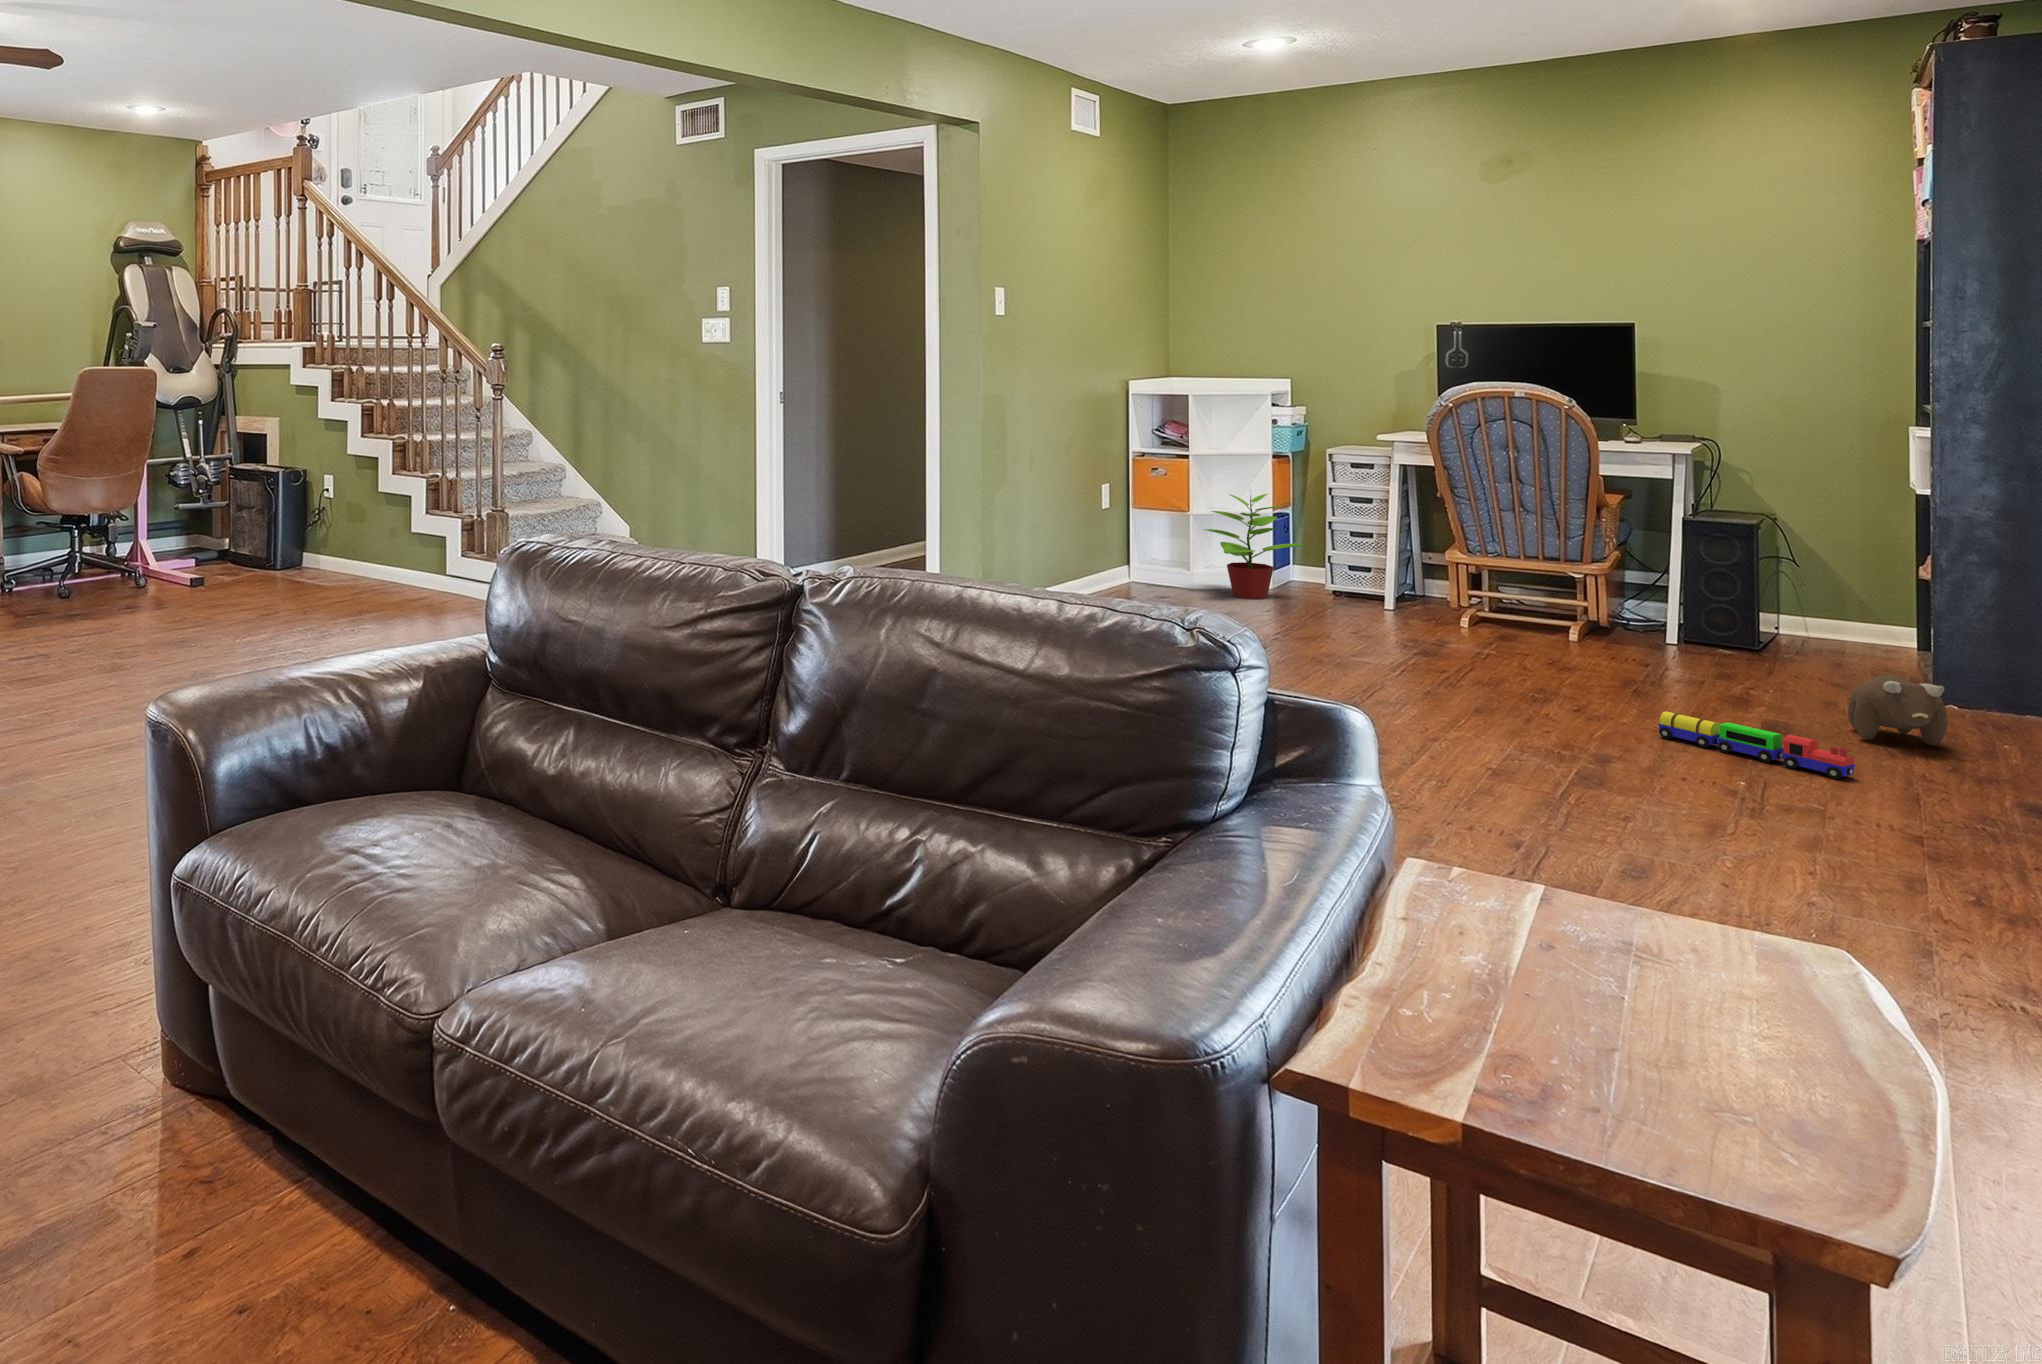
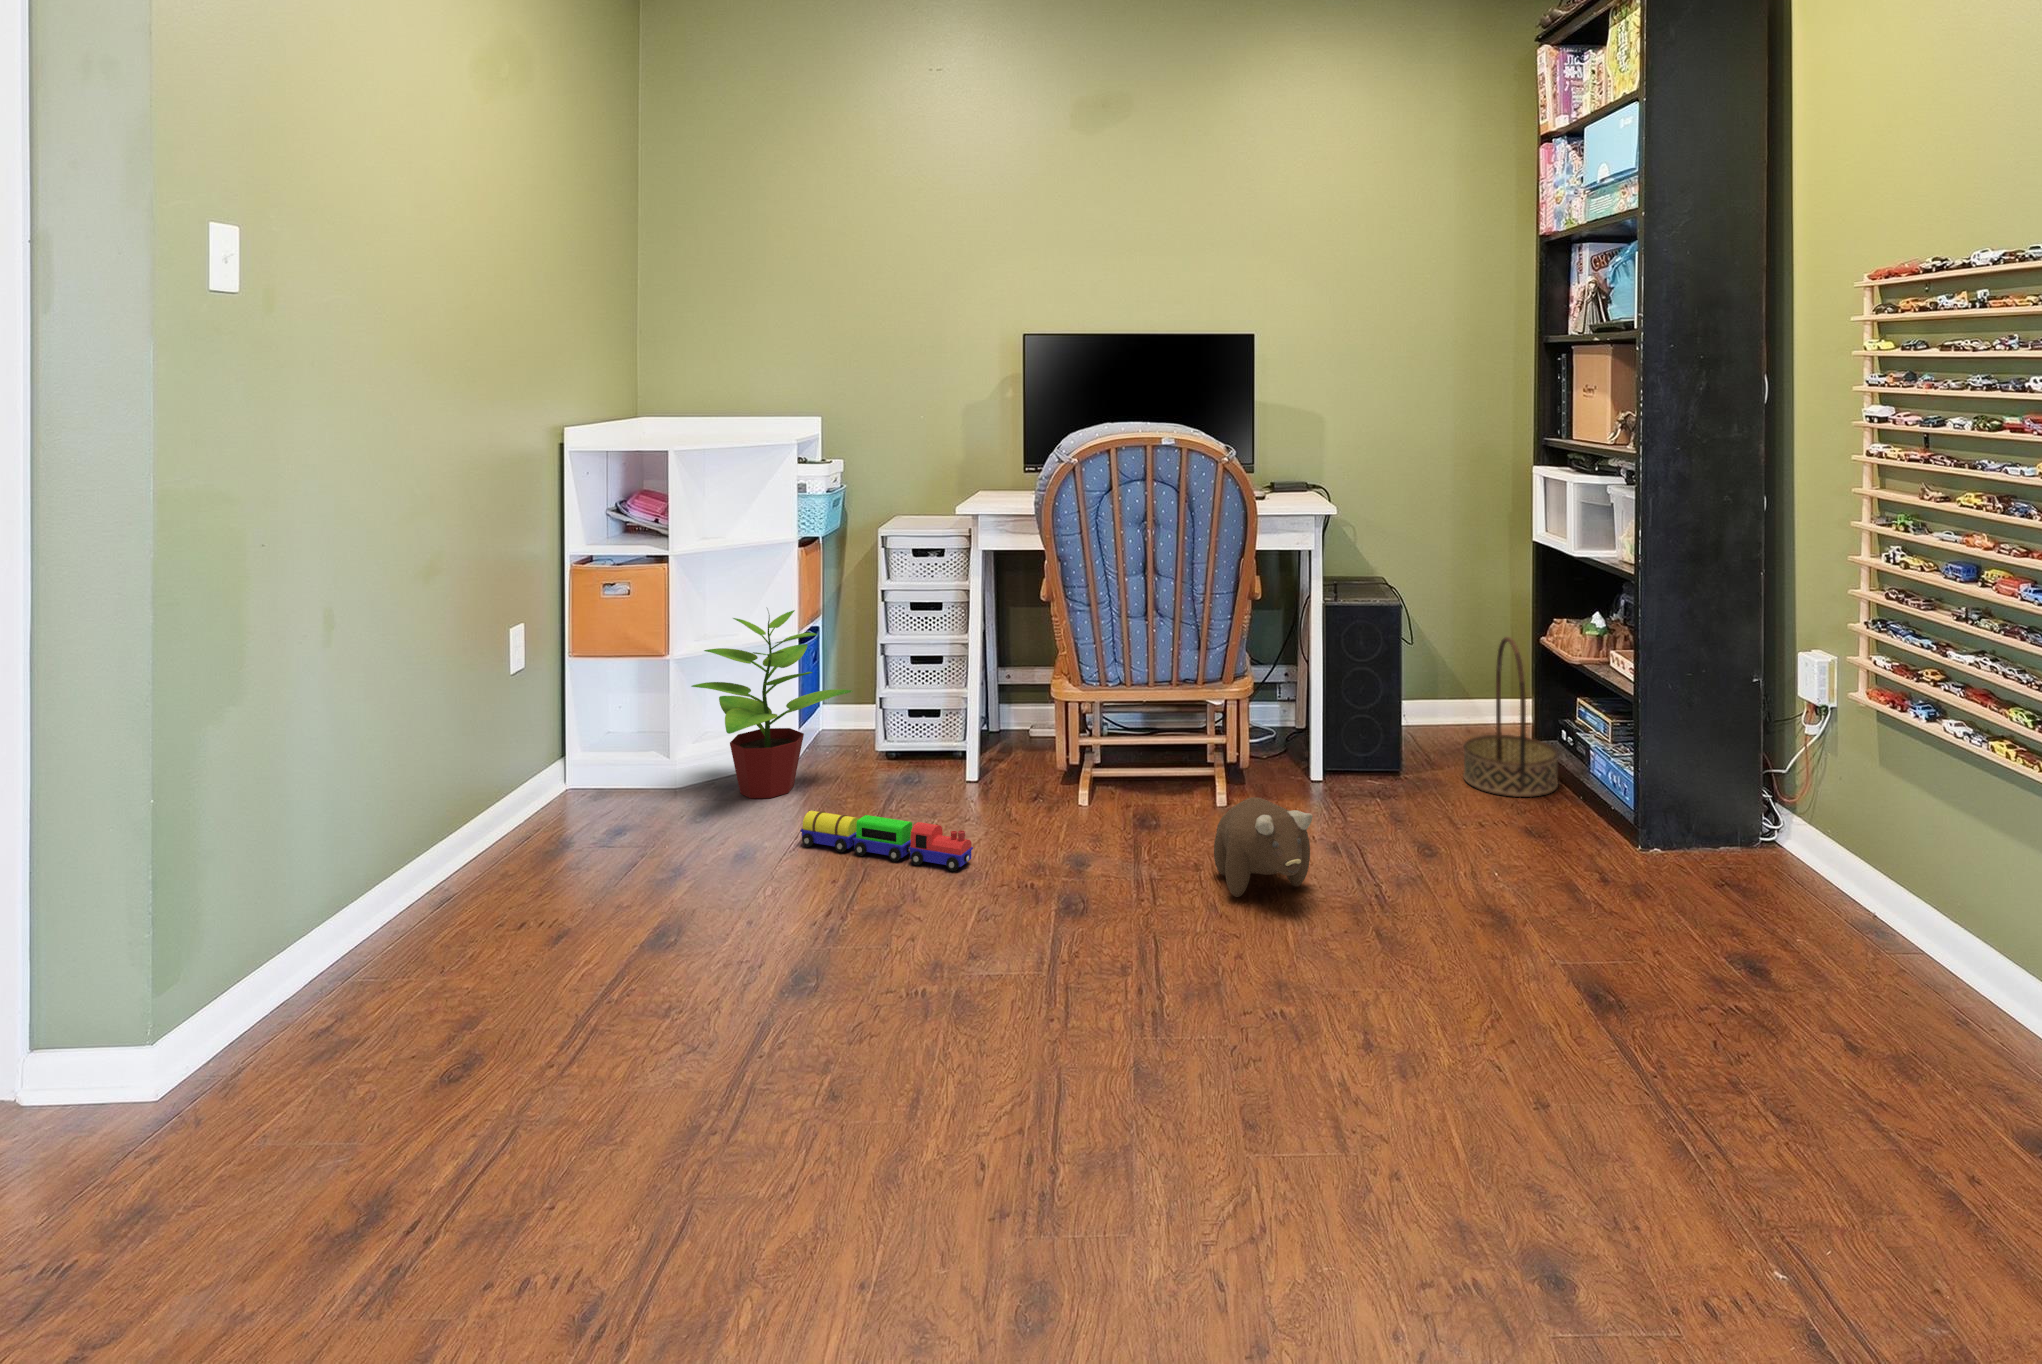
basket: none [1824,559,1926,680] -> present [1463,637,1558,797]
plush toy: present [1848,675,1947,746] -> present [1214,797,1313,897]
toy train: present [1657,711,1856,779] -> present [800,811,973,871]

